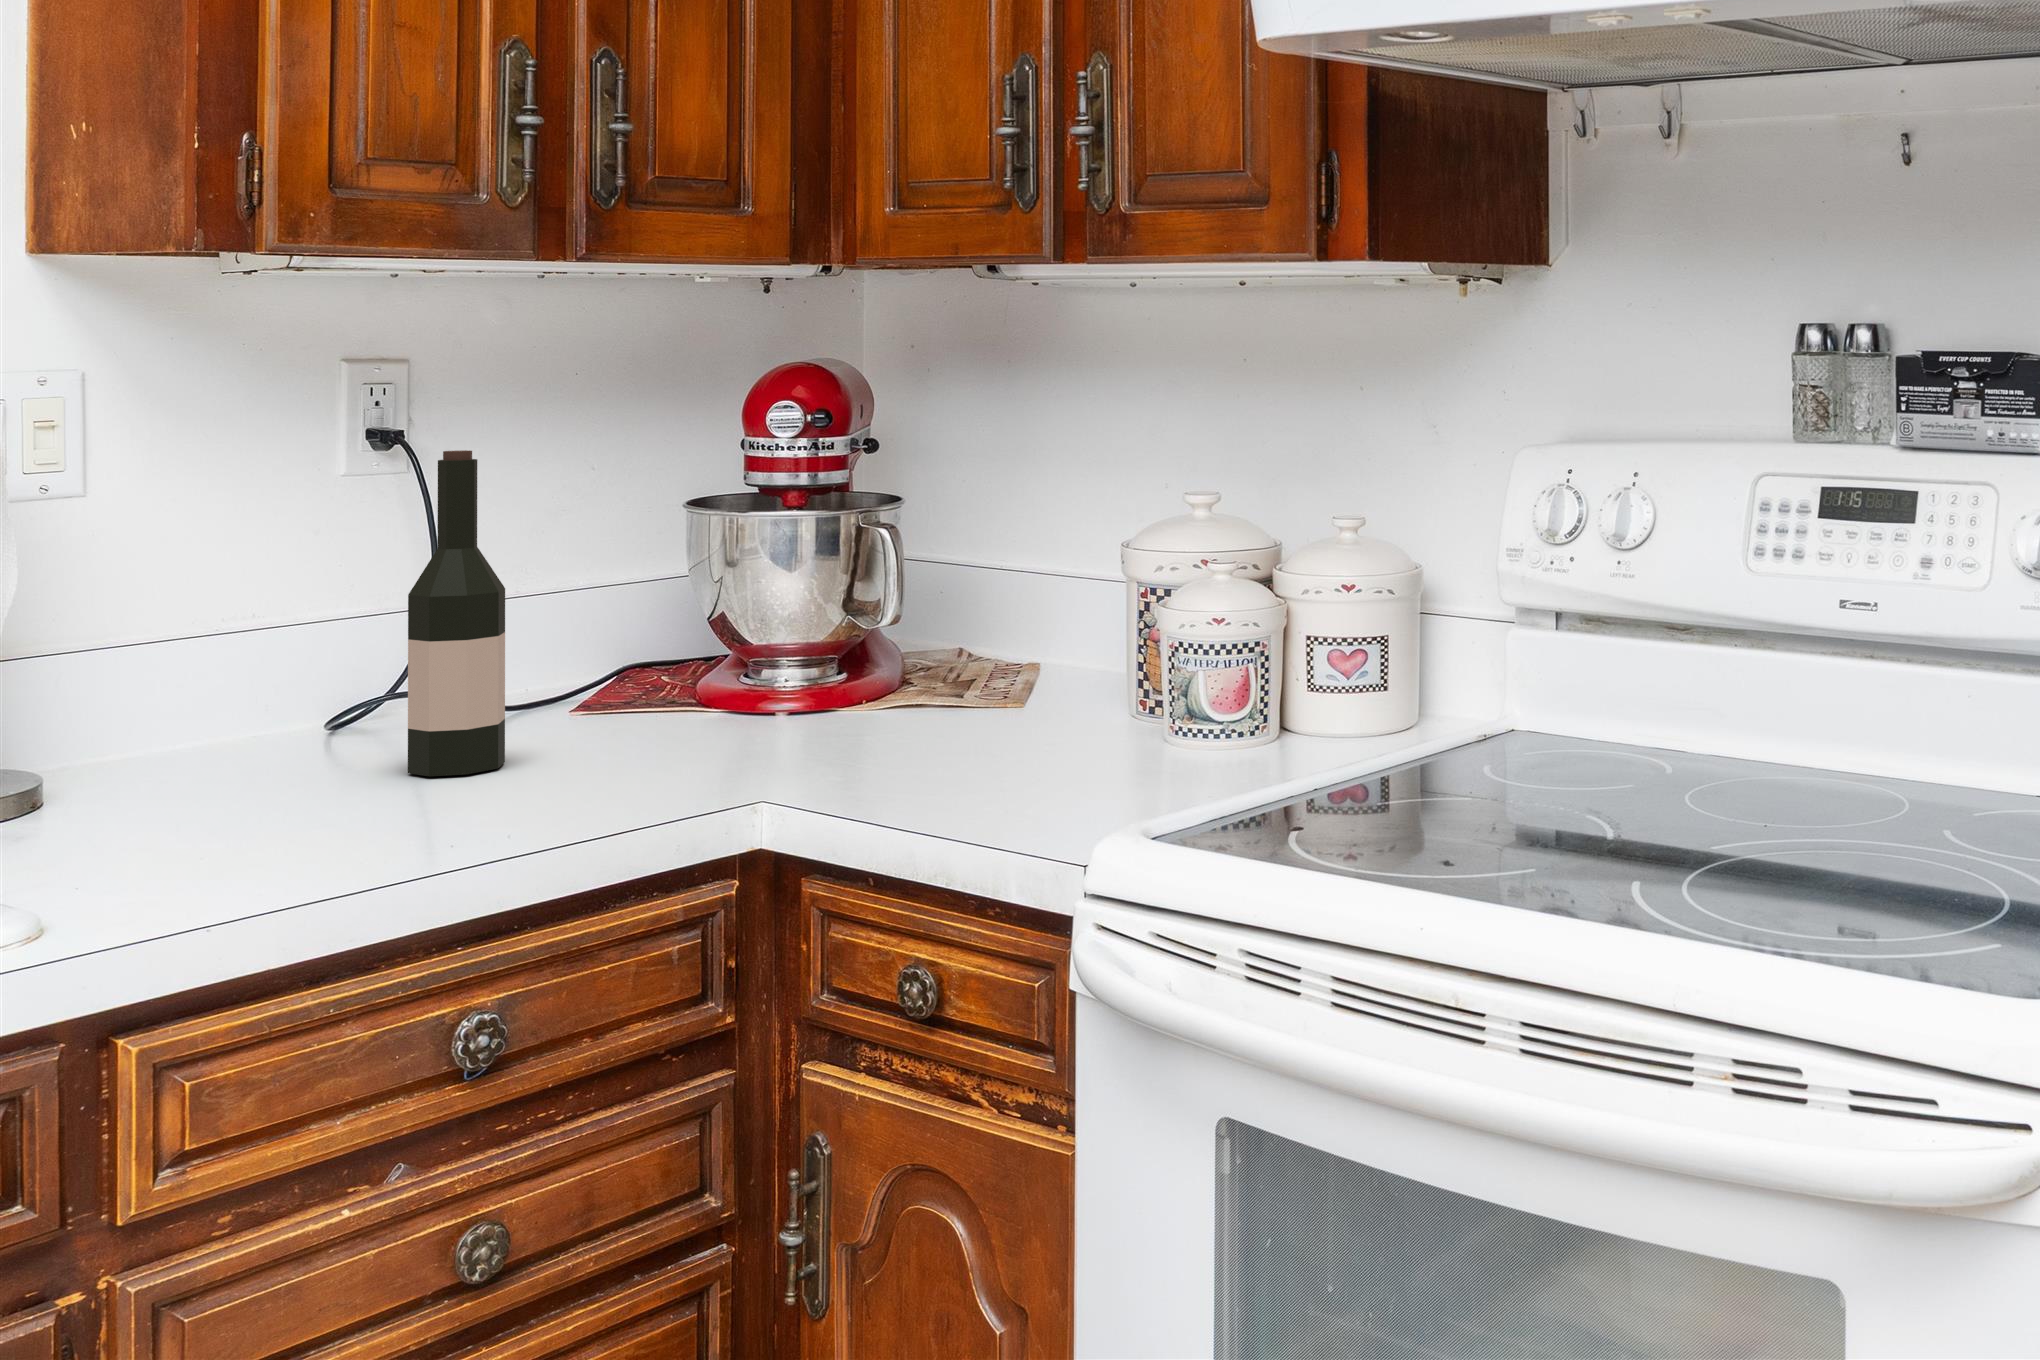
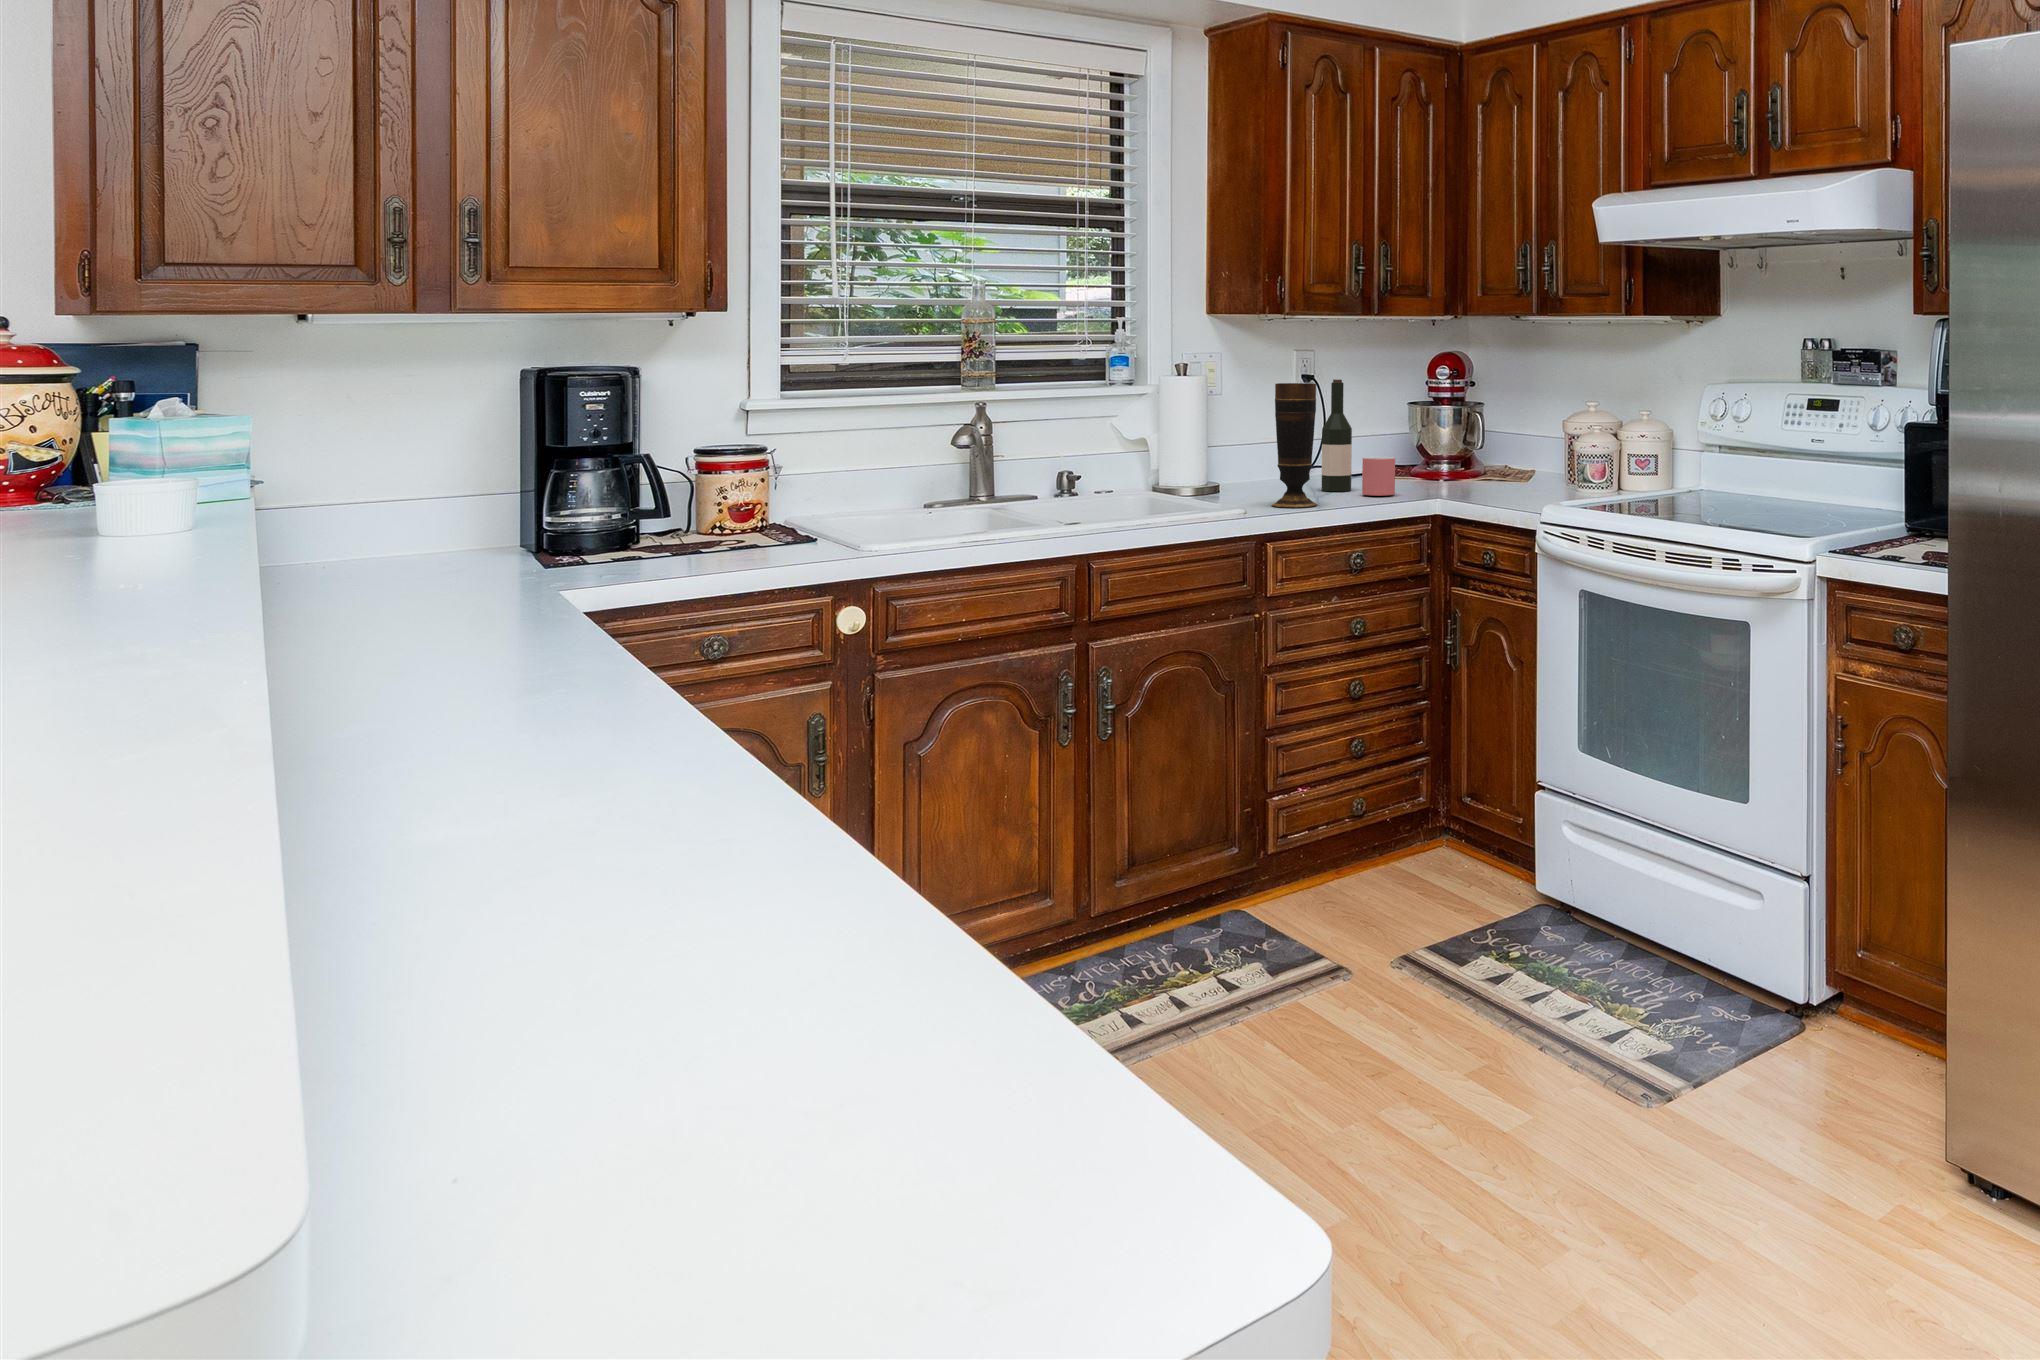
vase: none [178,473,349,882] -> present [1272,383,1317,507]
mug: none [527,671,632,792] -> present [1362,457,1395,496]

